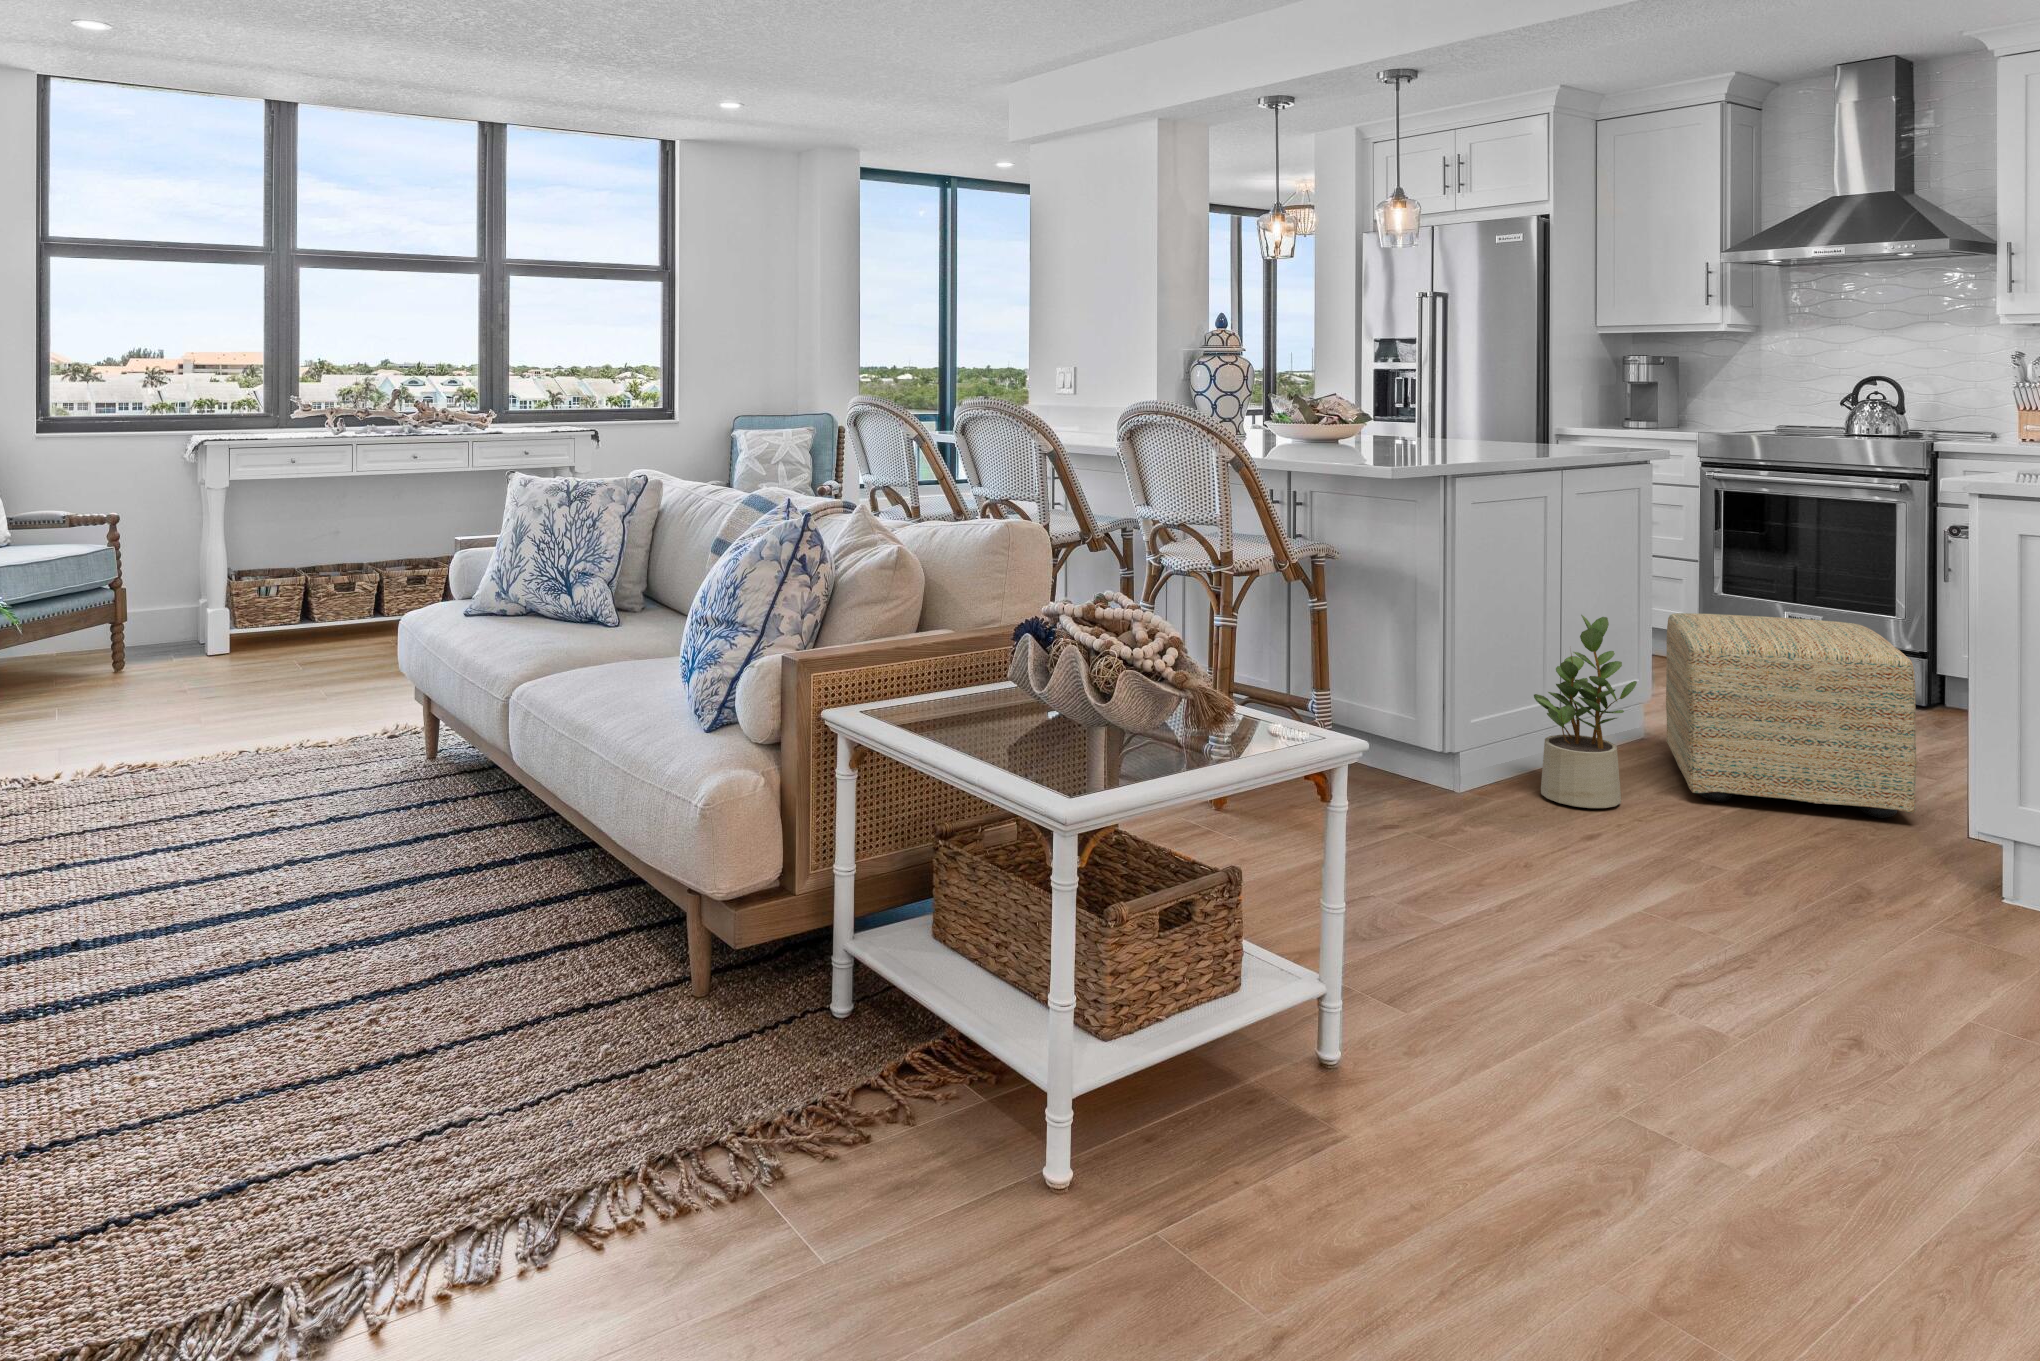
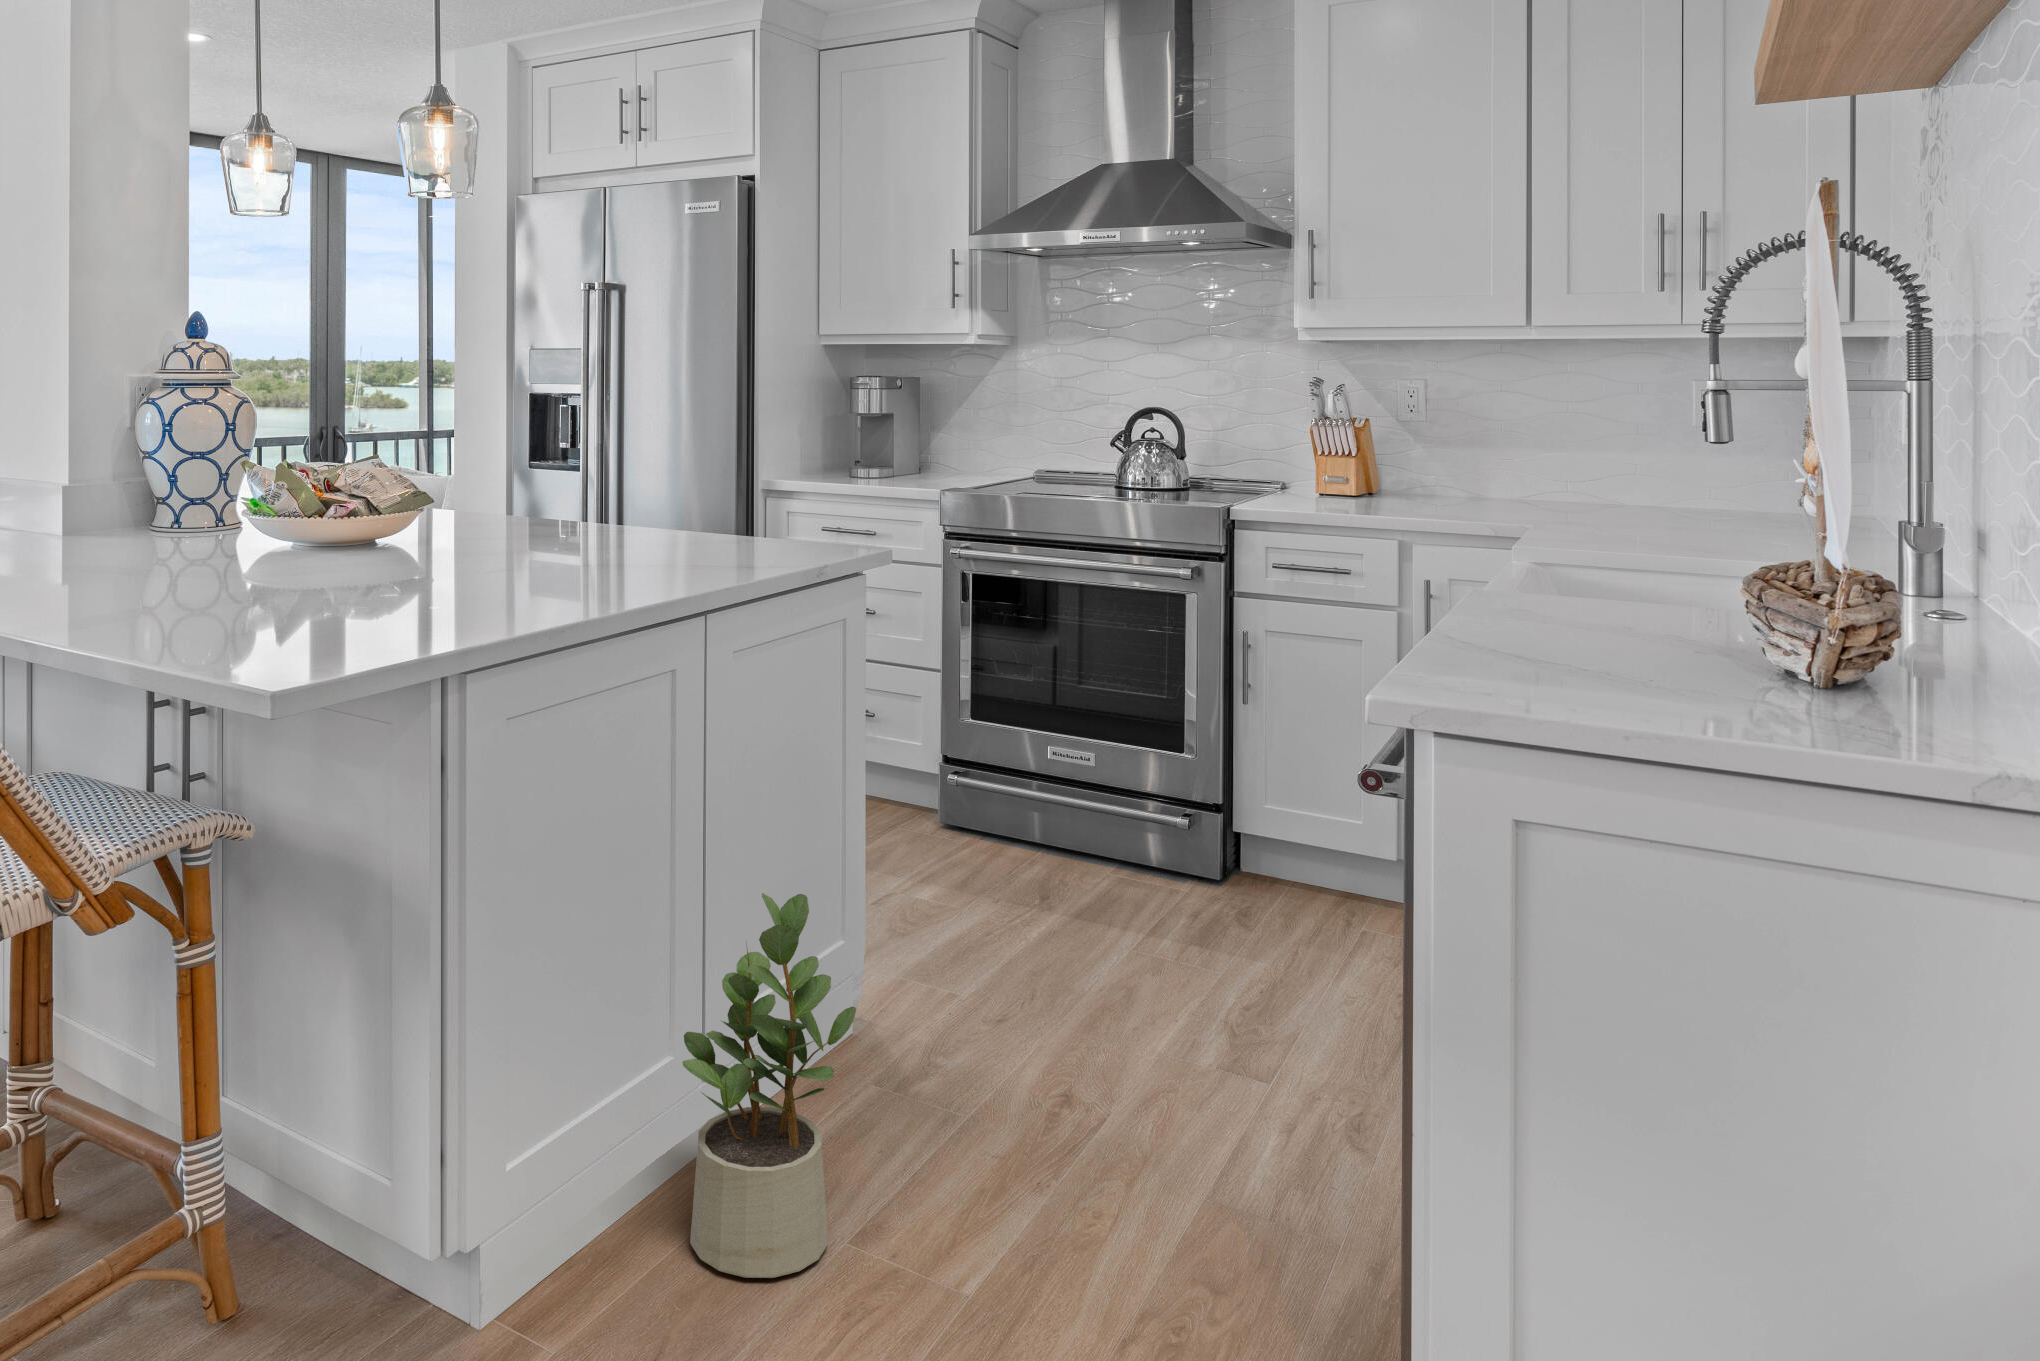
ottoman: present [1666,613,1917,818] -> none [902,825,1283,1197]

